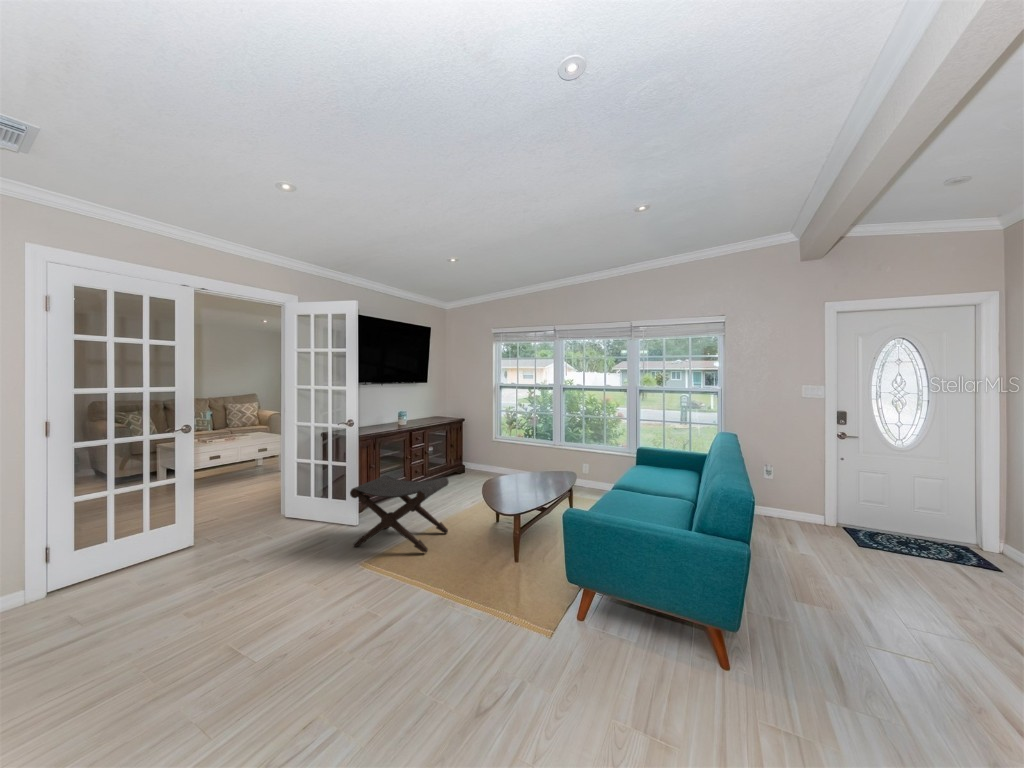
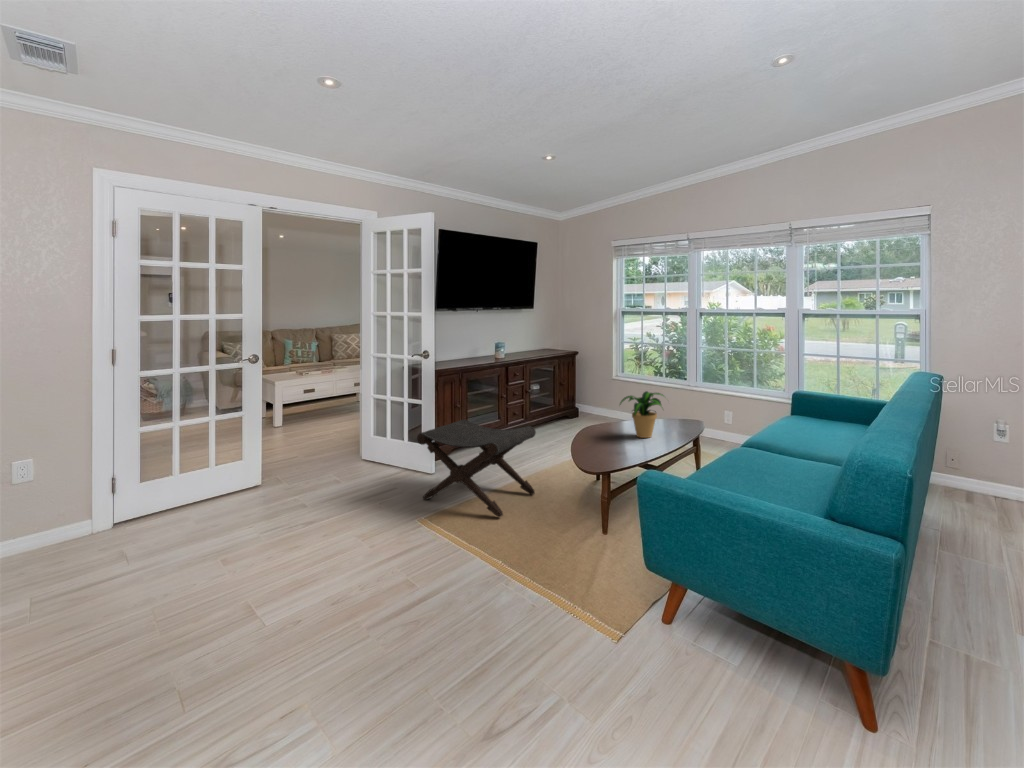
potted plant: none [510,446,545,481] -> present [620,391,664,438]

